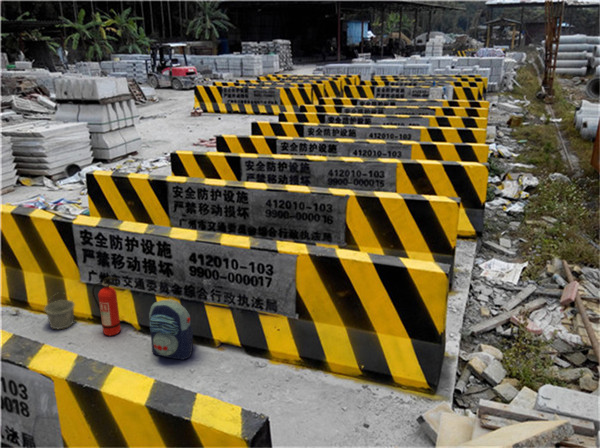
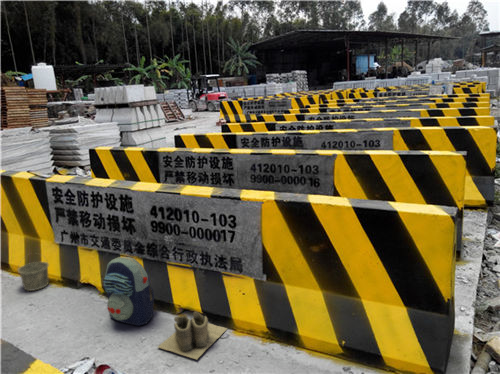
fire extinguisher: present [92,277,121,336] -> none [60,235,88,298]
boots: none [206,346,263,386] -> present [158,311,227,360]

